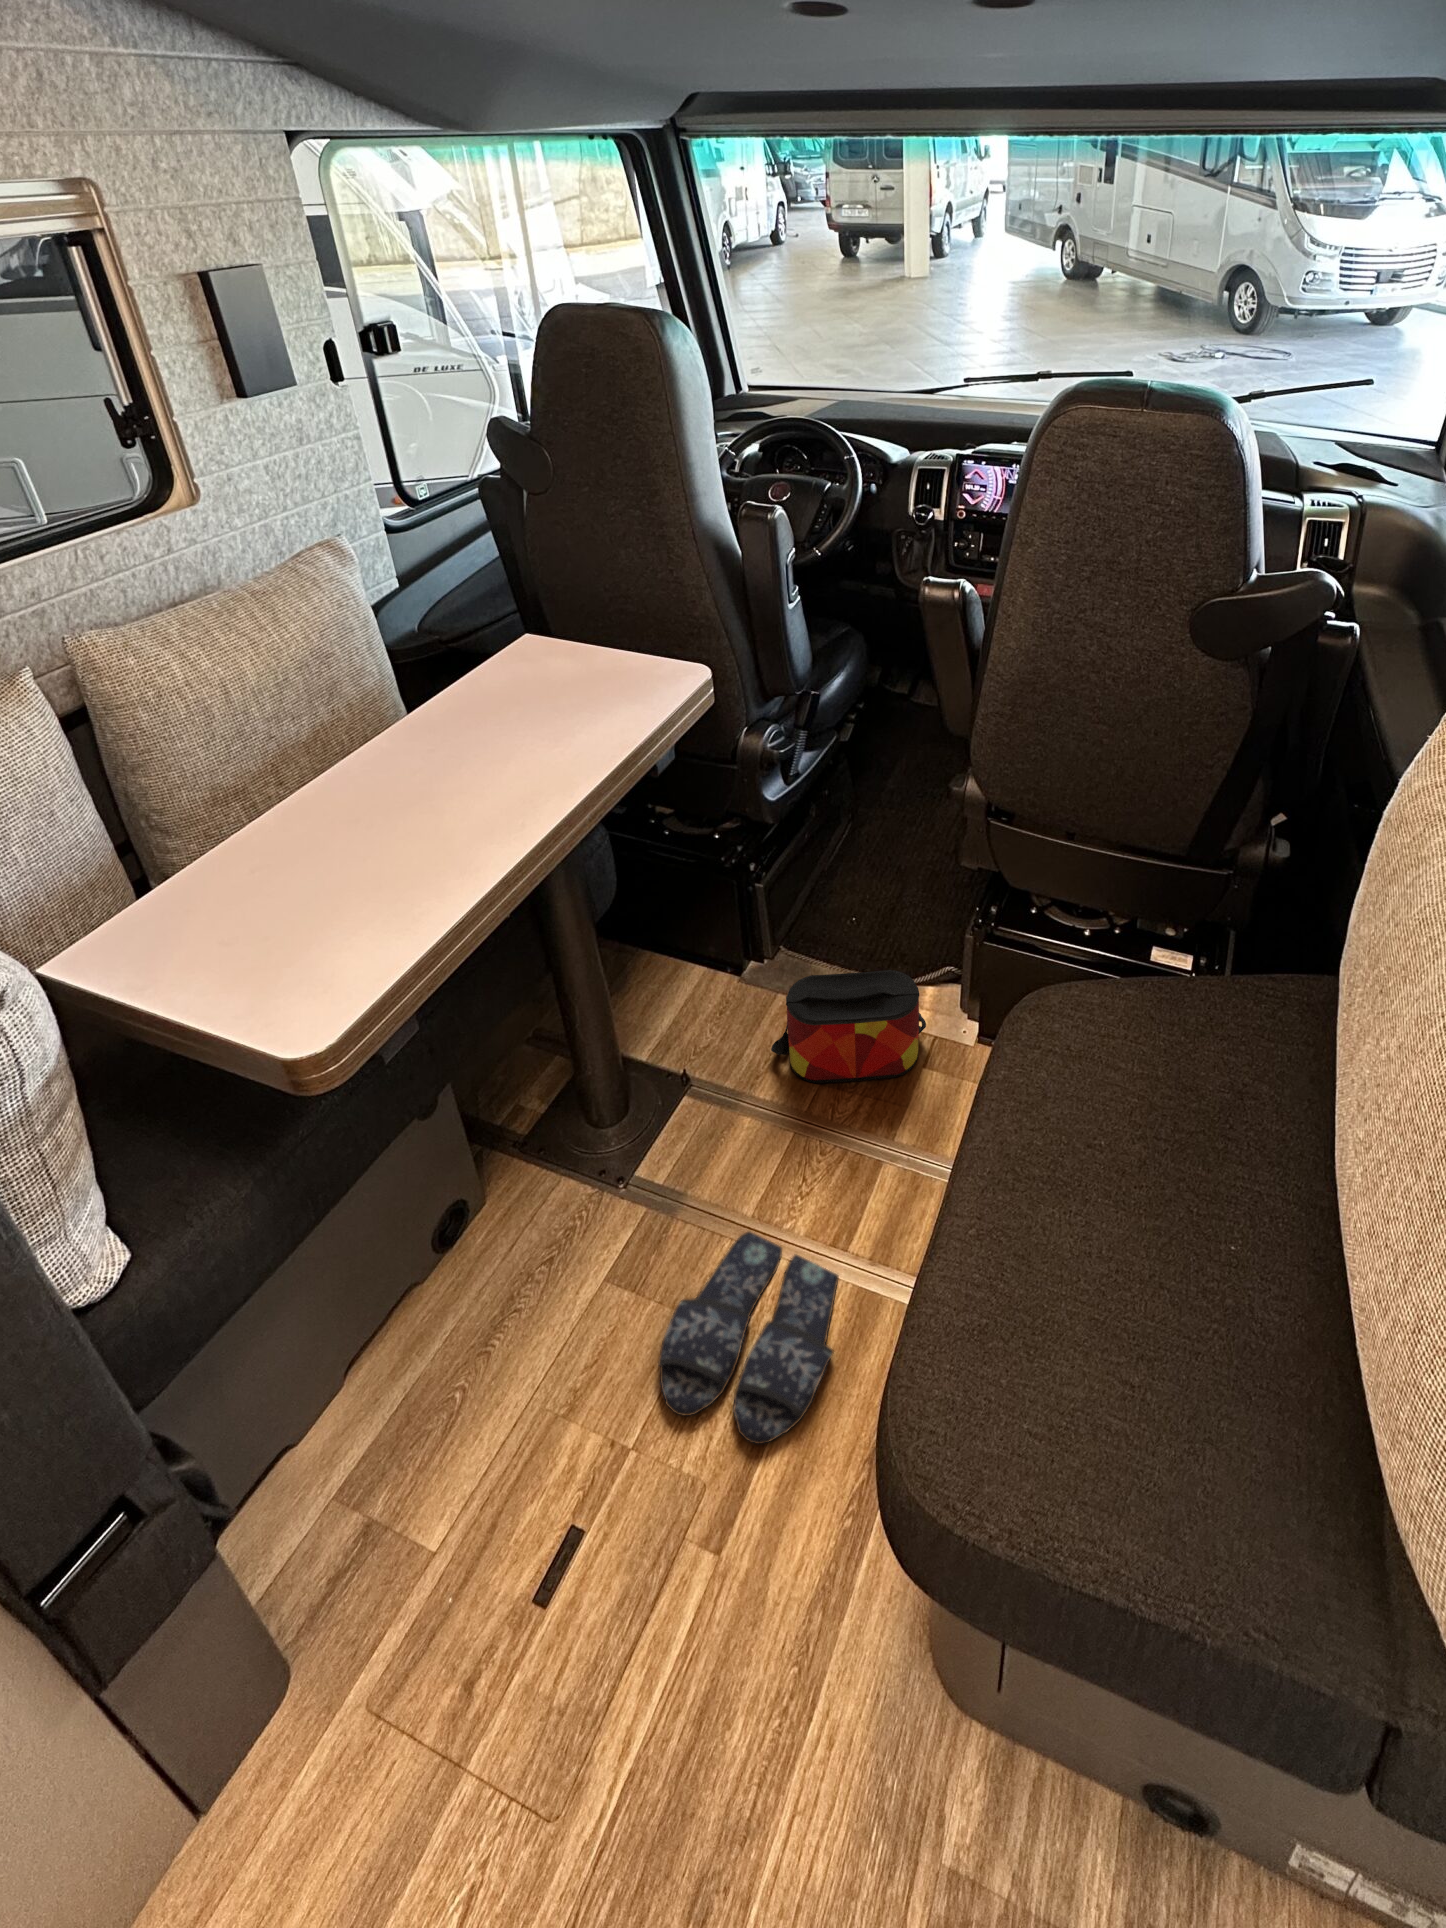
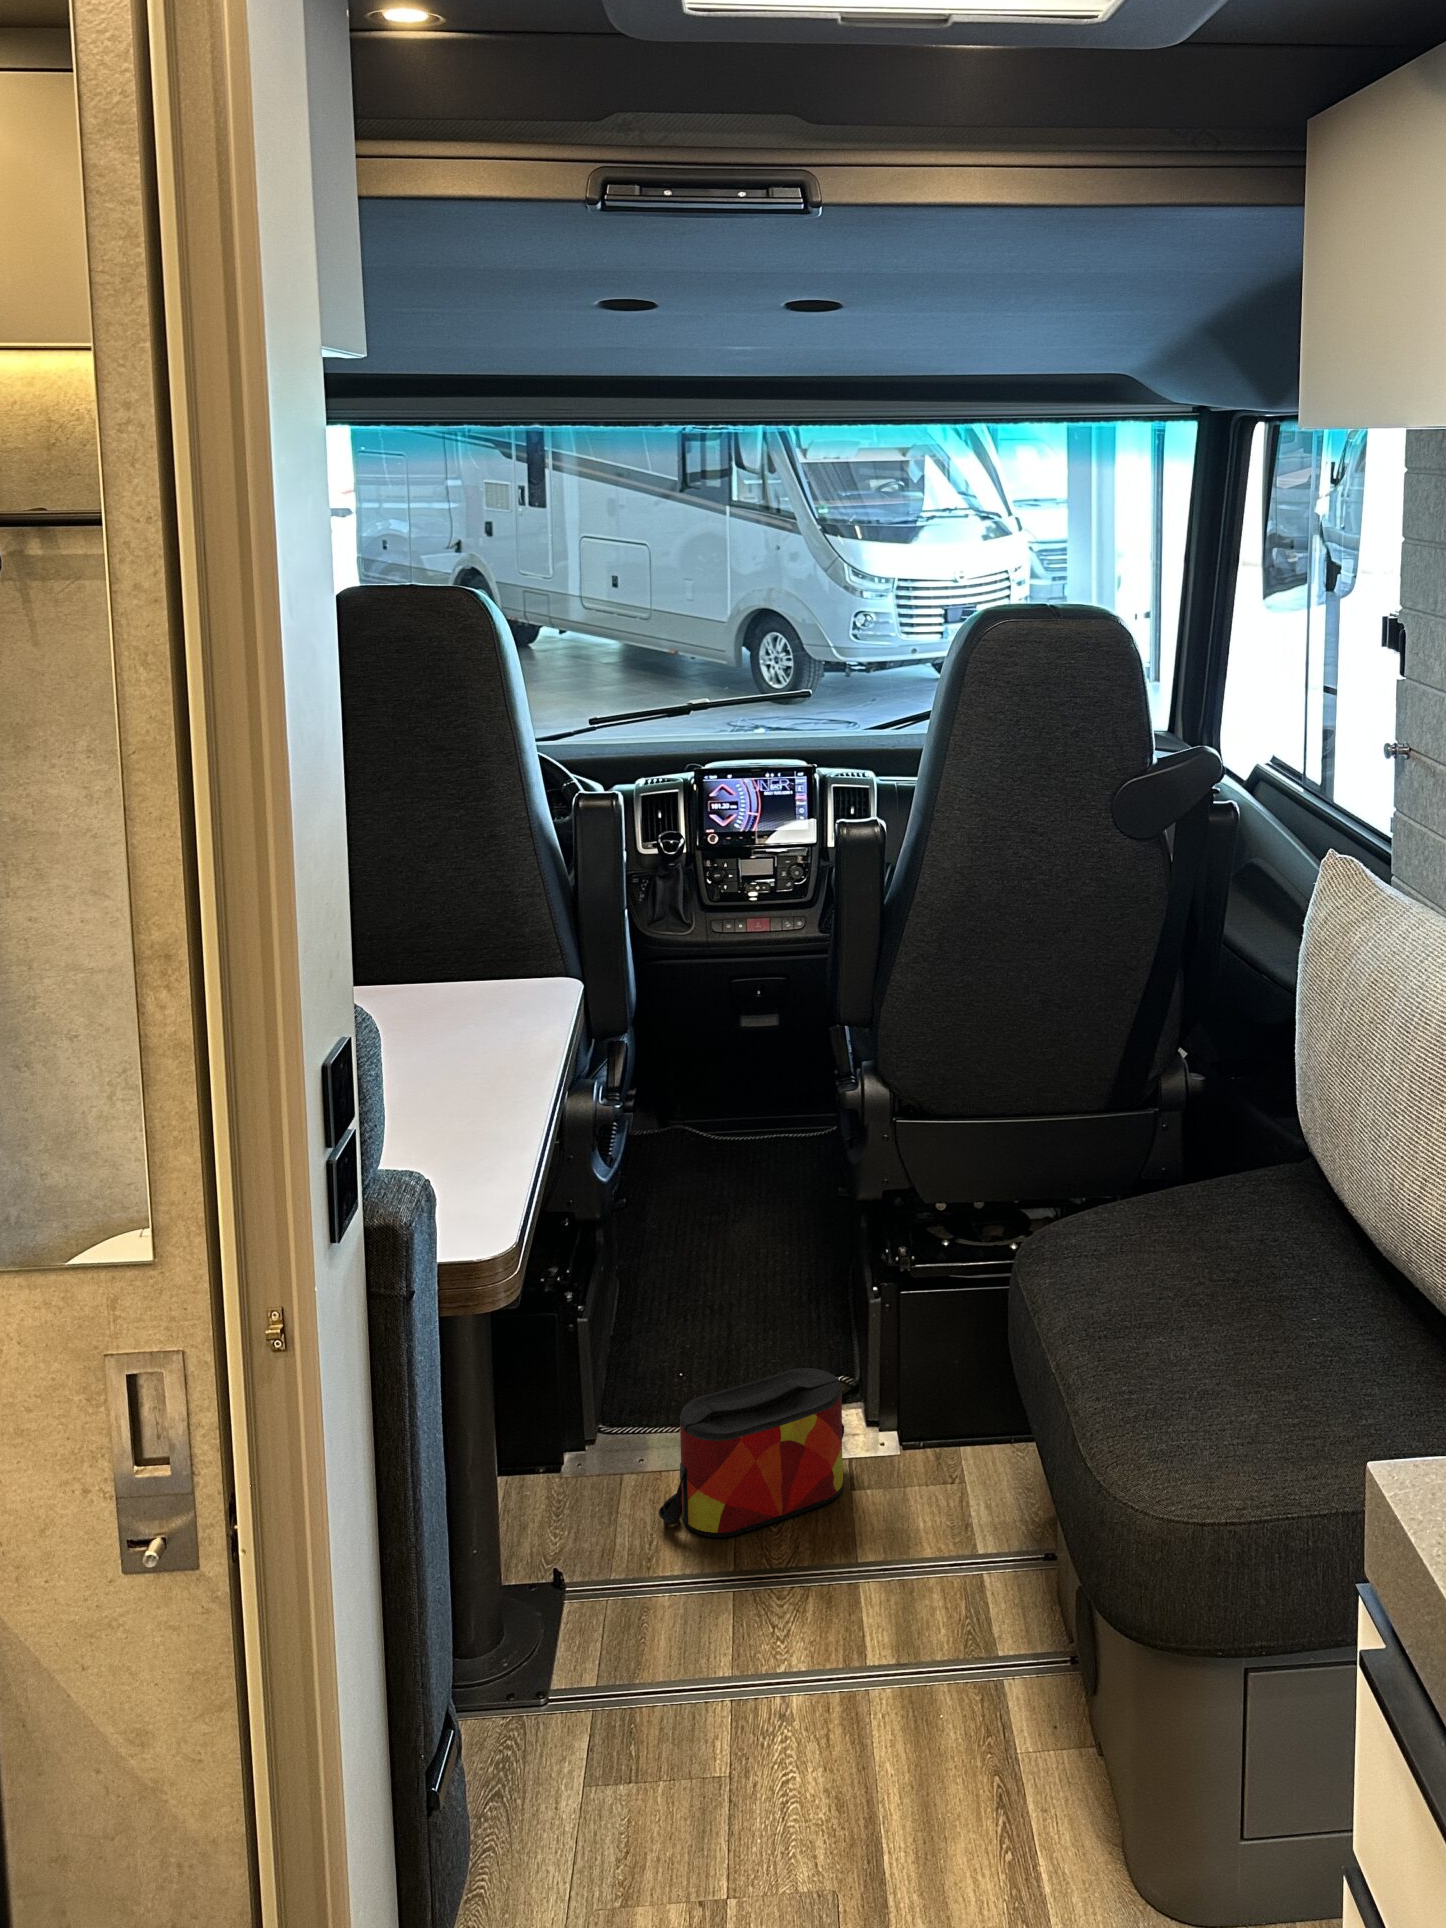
slippers: present [658,1232,839,1444] -> none [701,1668,910,1850]

